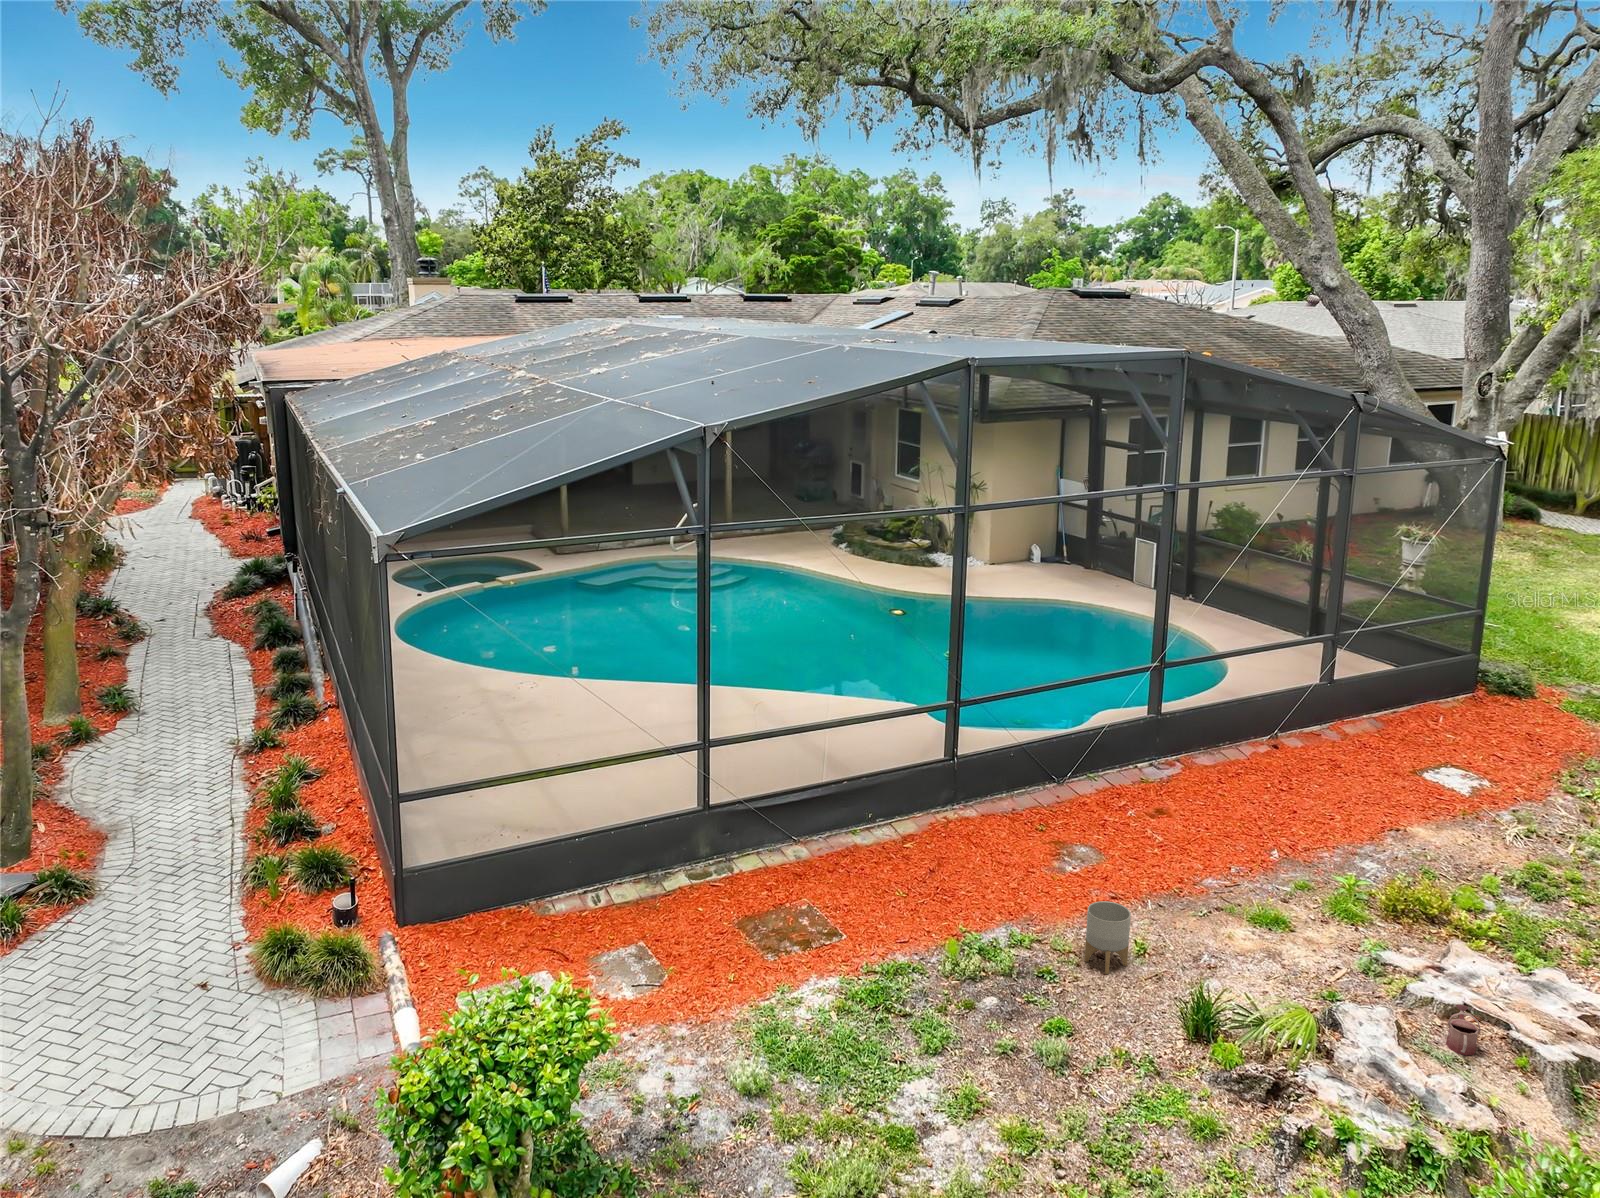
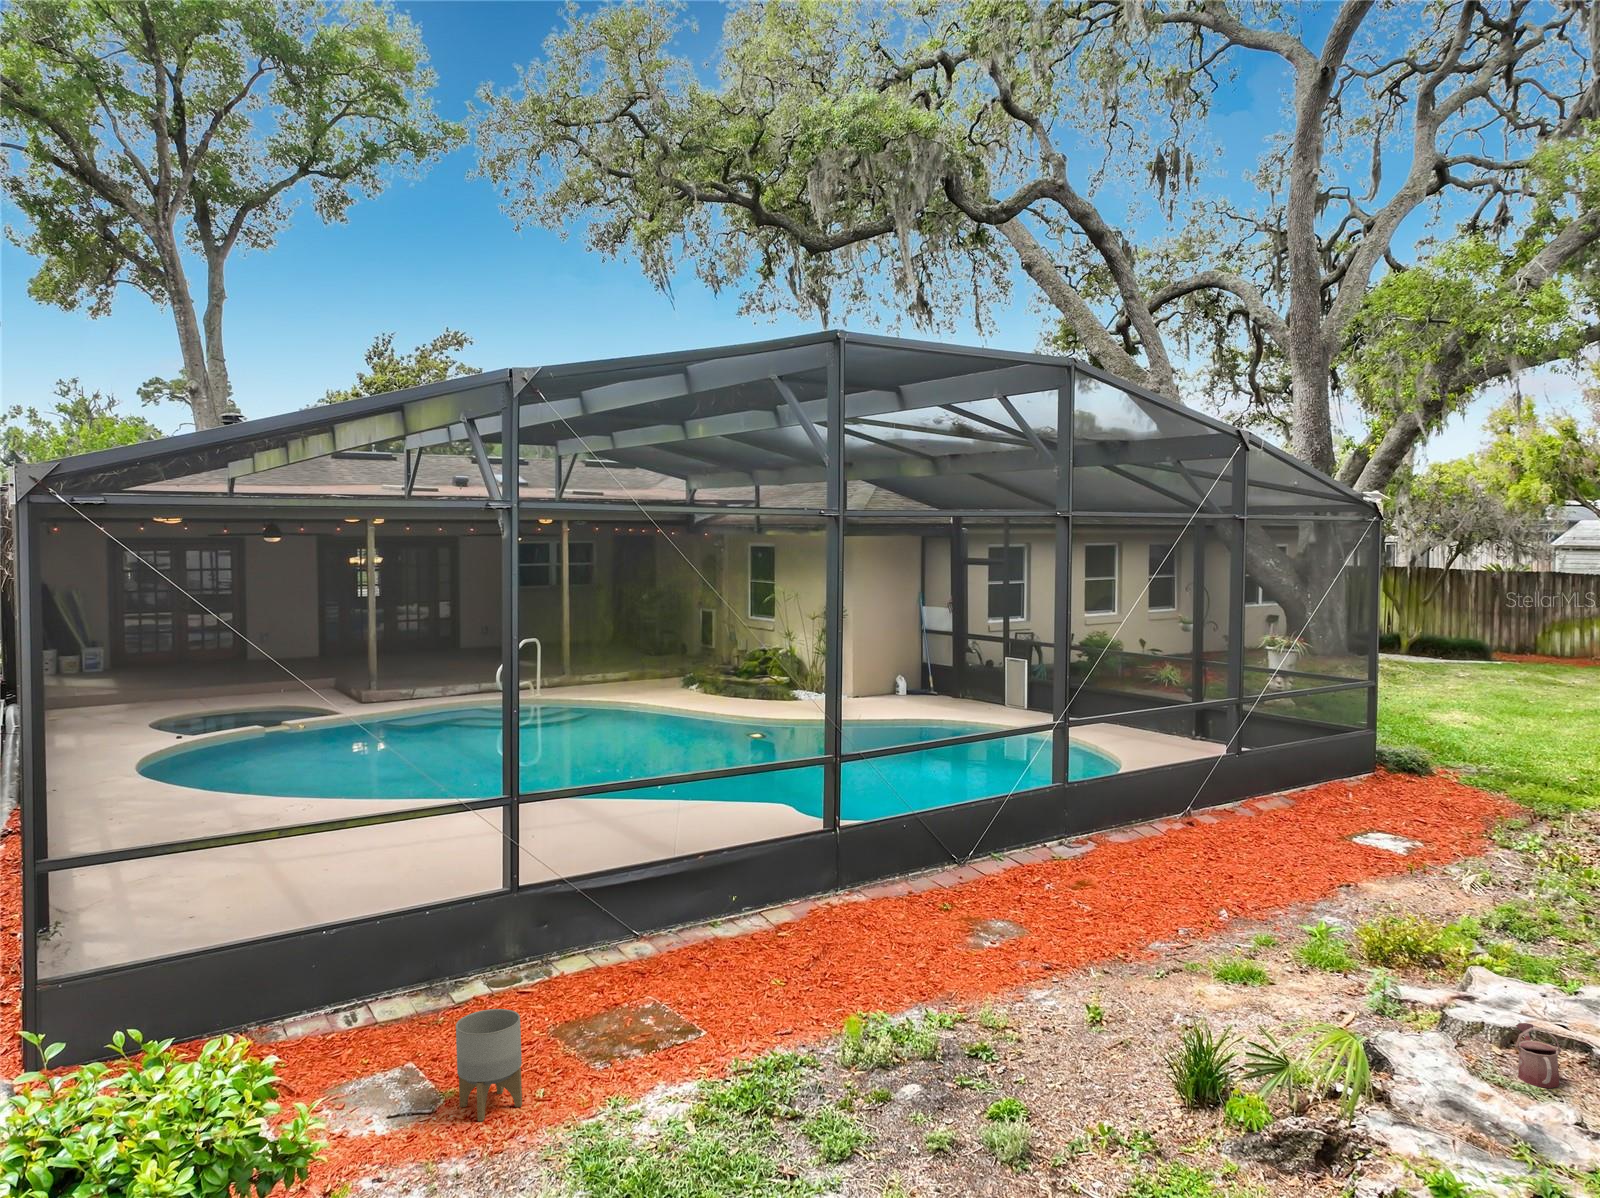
planter: present [1084,901,1131,974] -> present [456,1009,522,1121]

